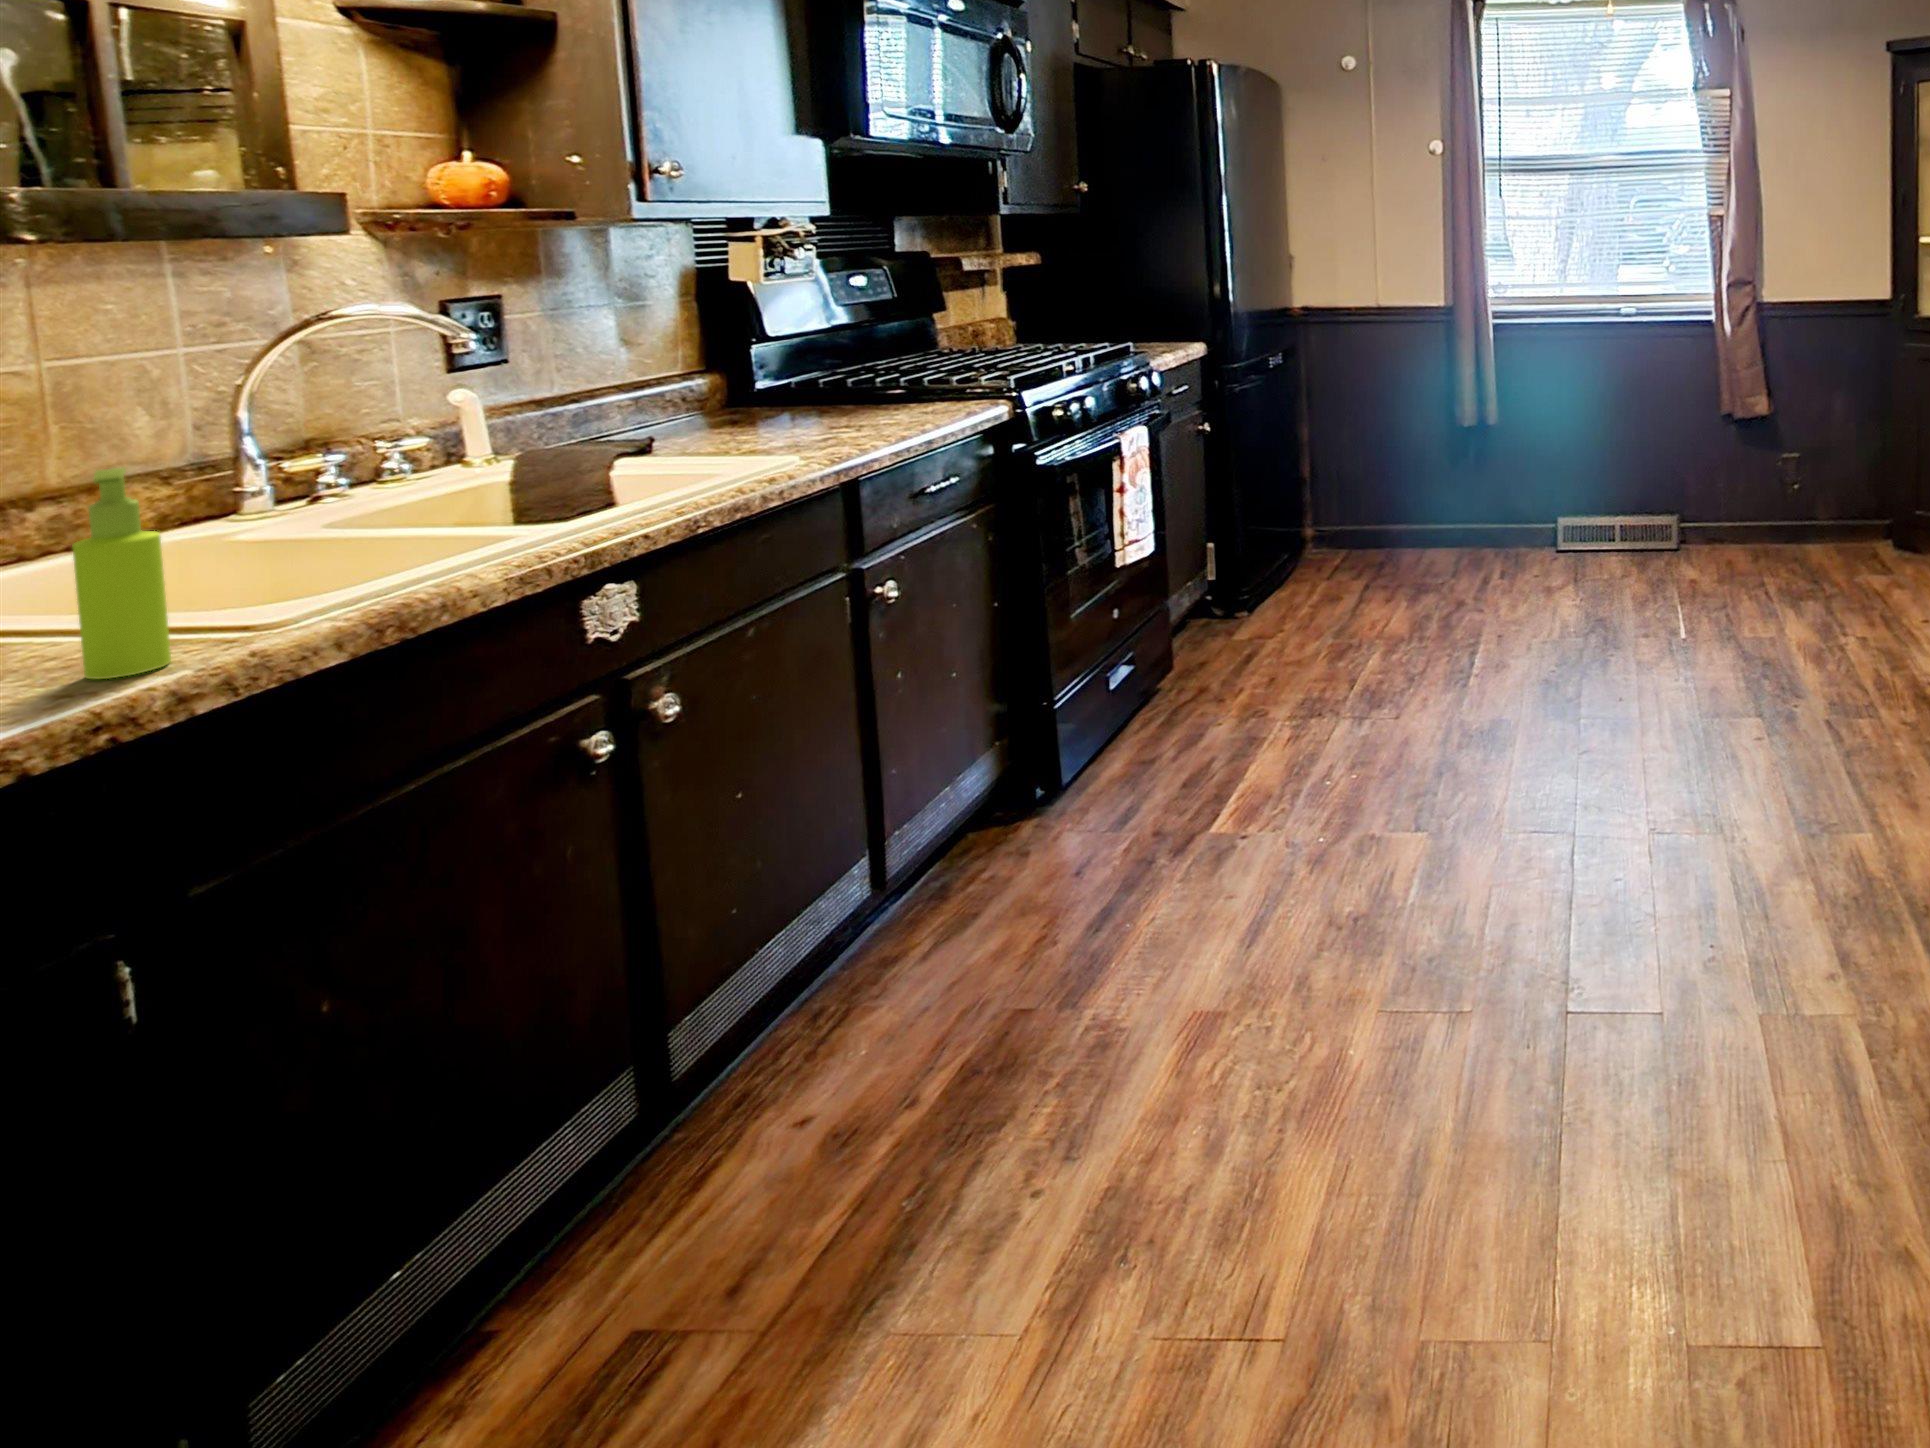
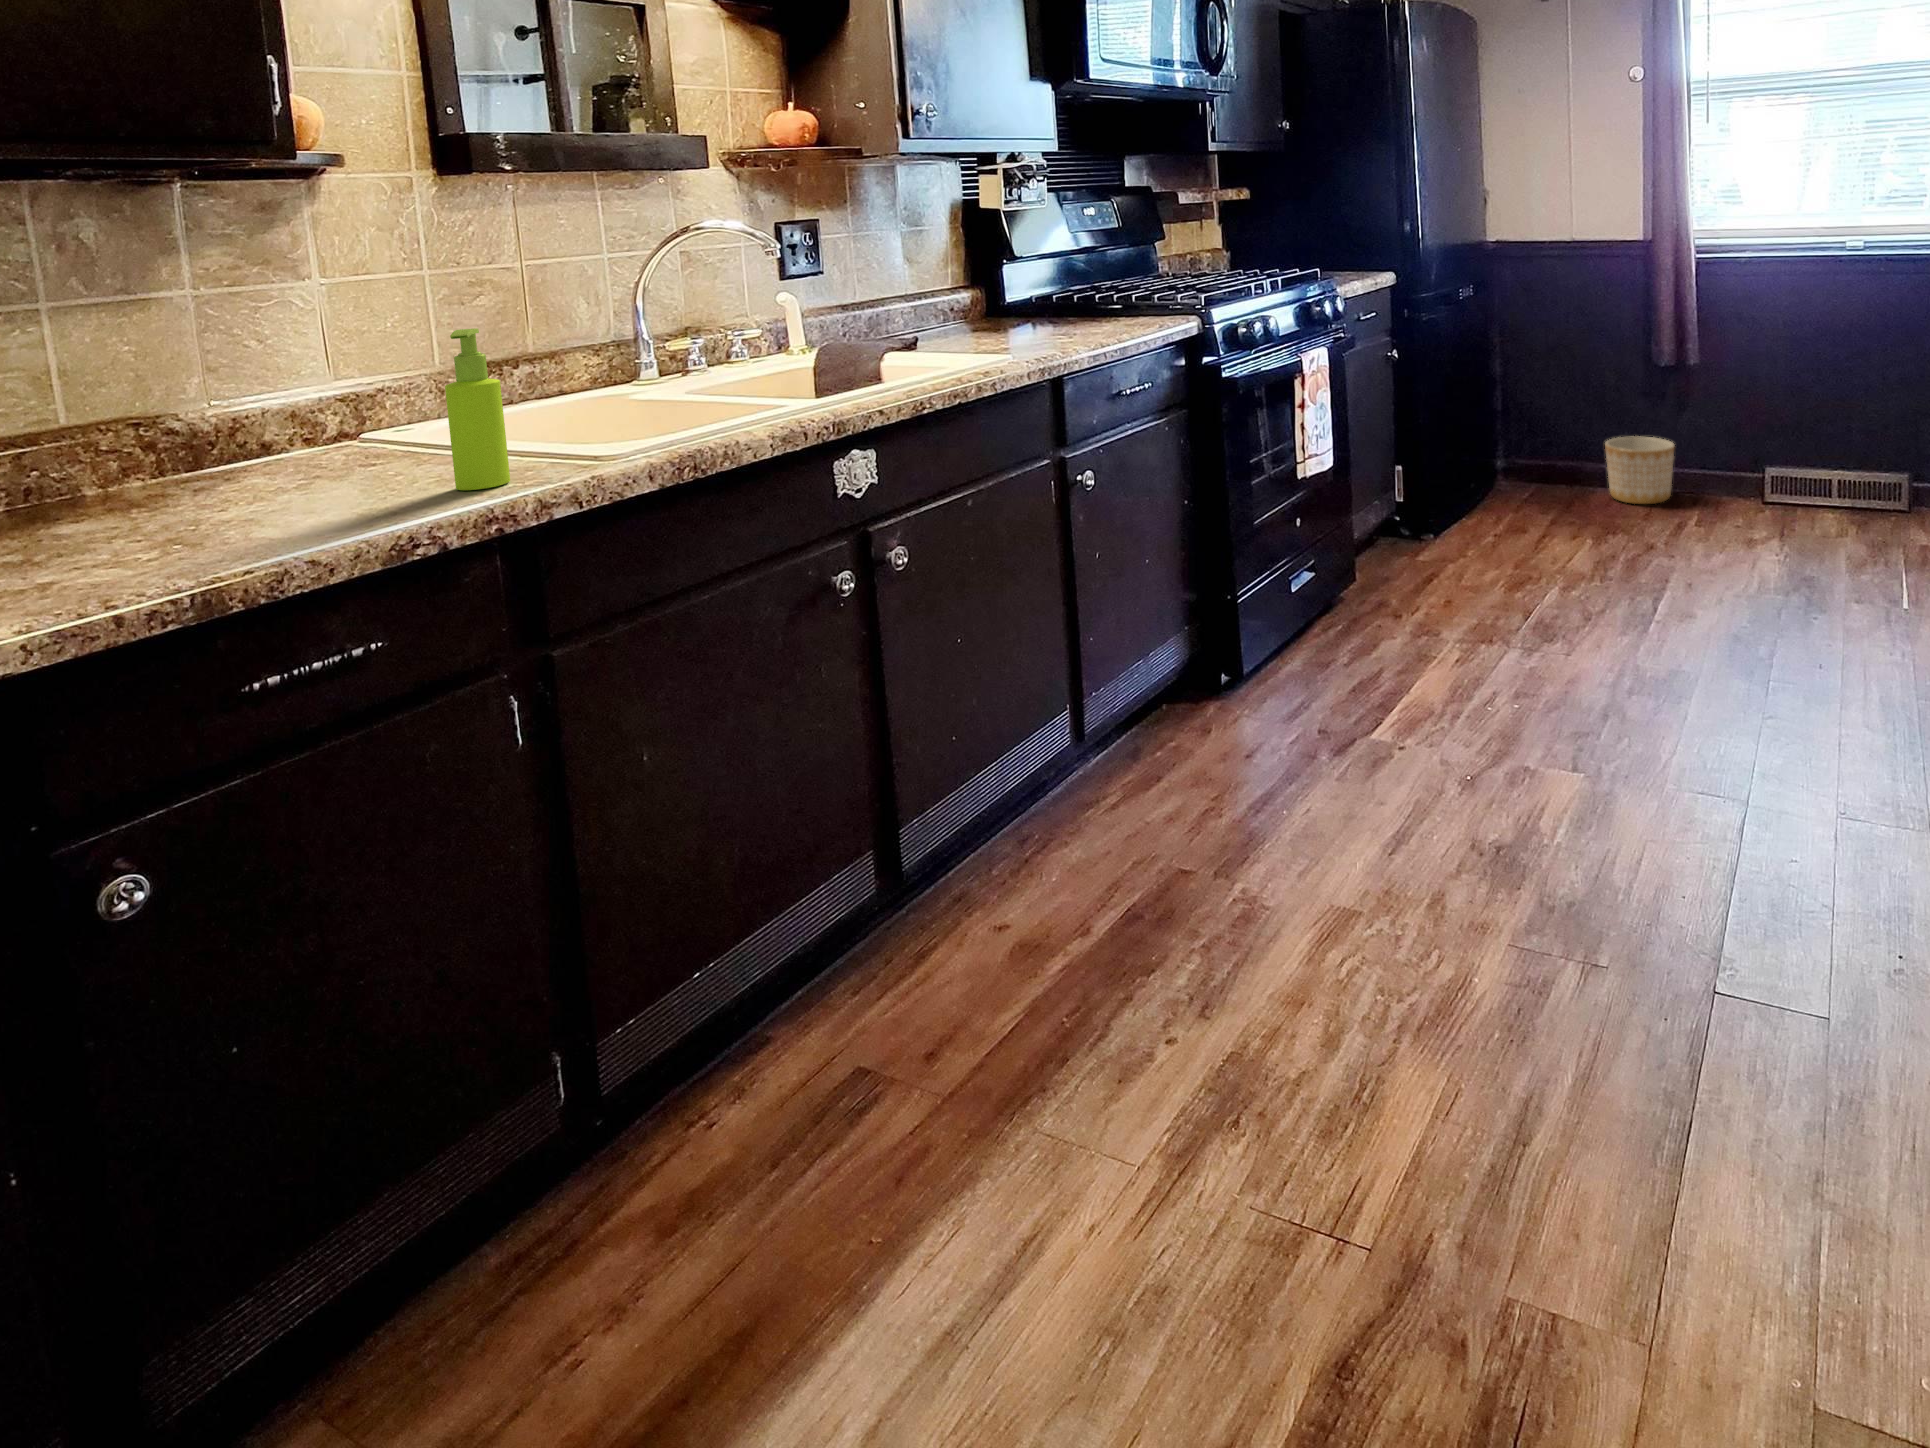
planter: none [1414,501,1480,569] -> present [1605,436,1675,504]

